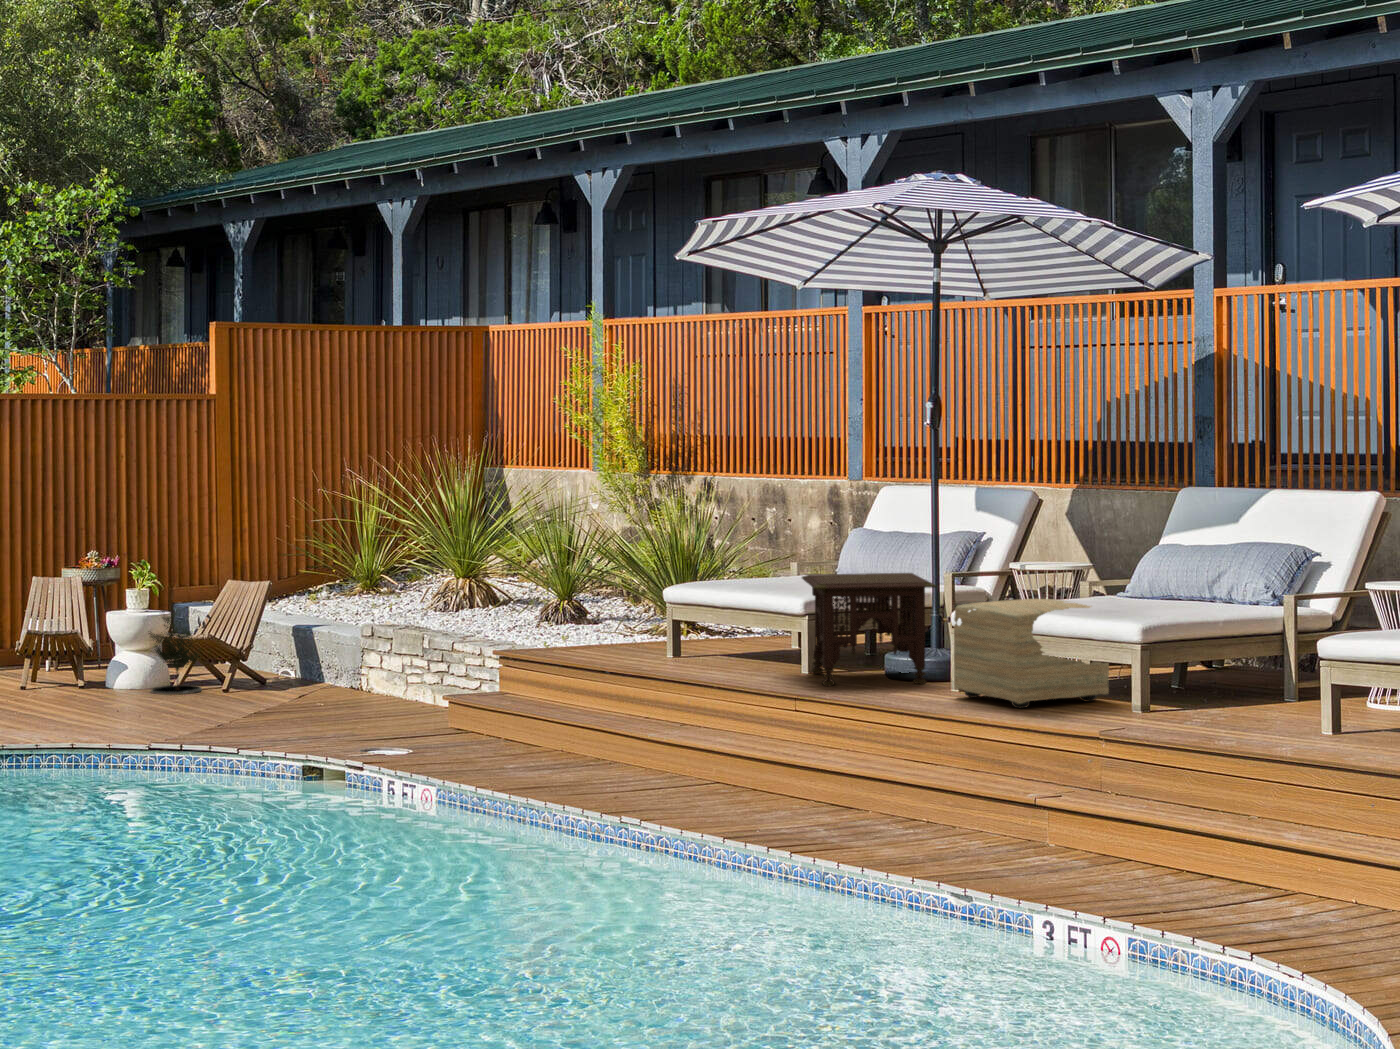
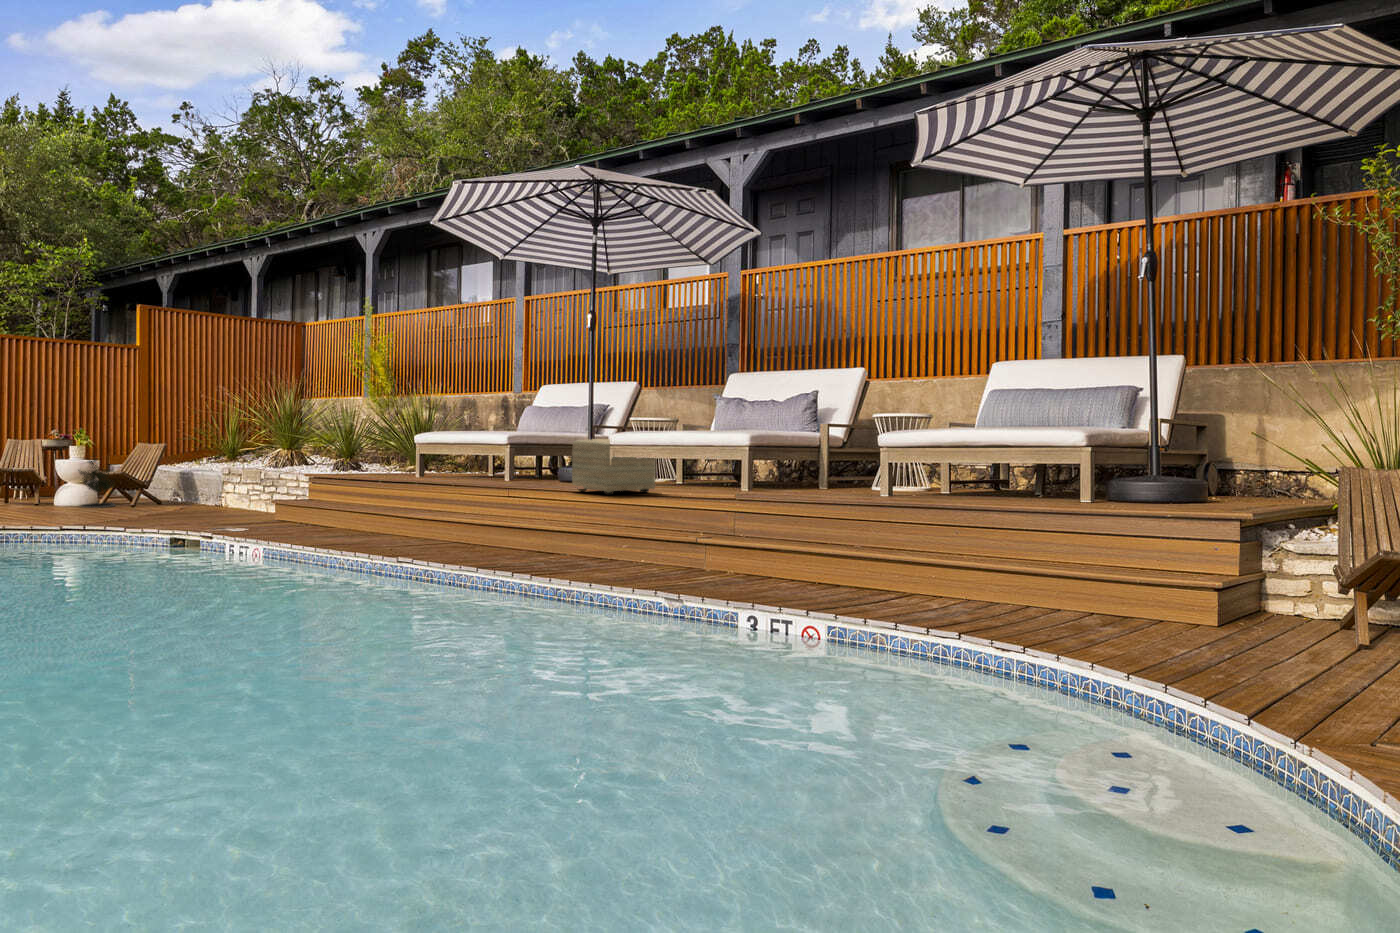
side table: present [802,573,937,686] -> none [487,429,563,489]

